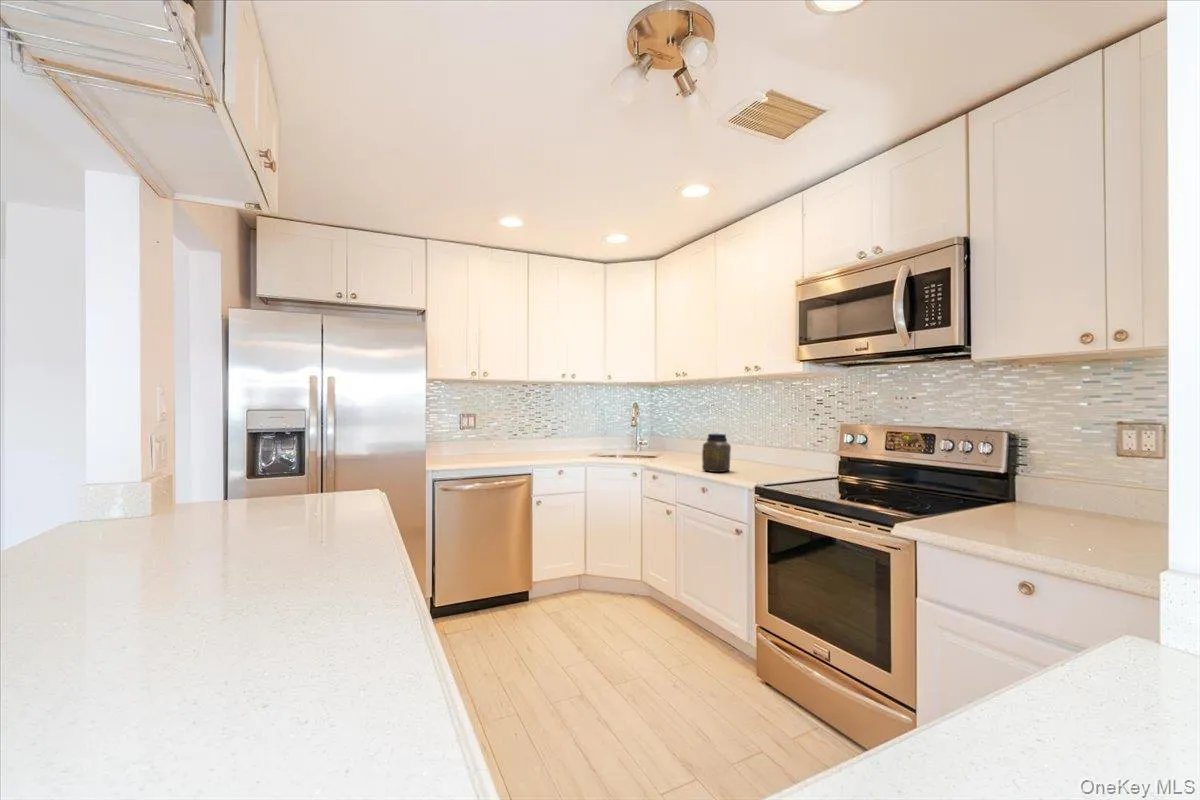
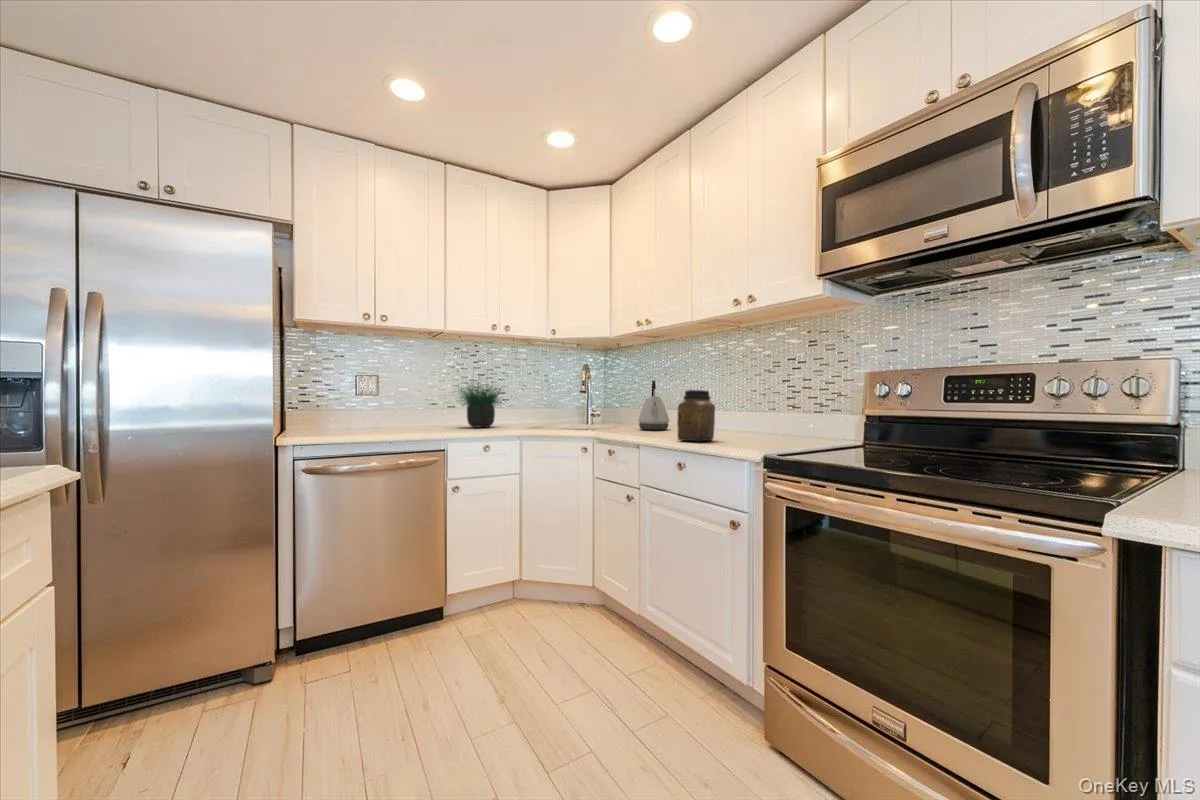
potted plant: none [528,404,576,454] -> present [460,382,503,427]
kettle: none [677,419,702,459] -> present [638,380,669,430]

